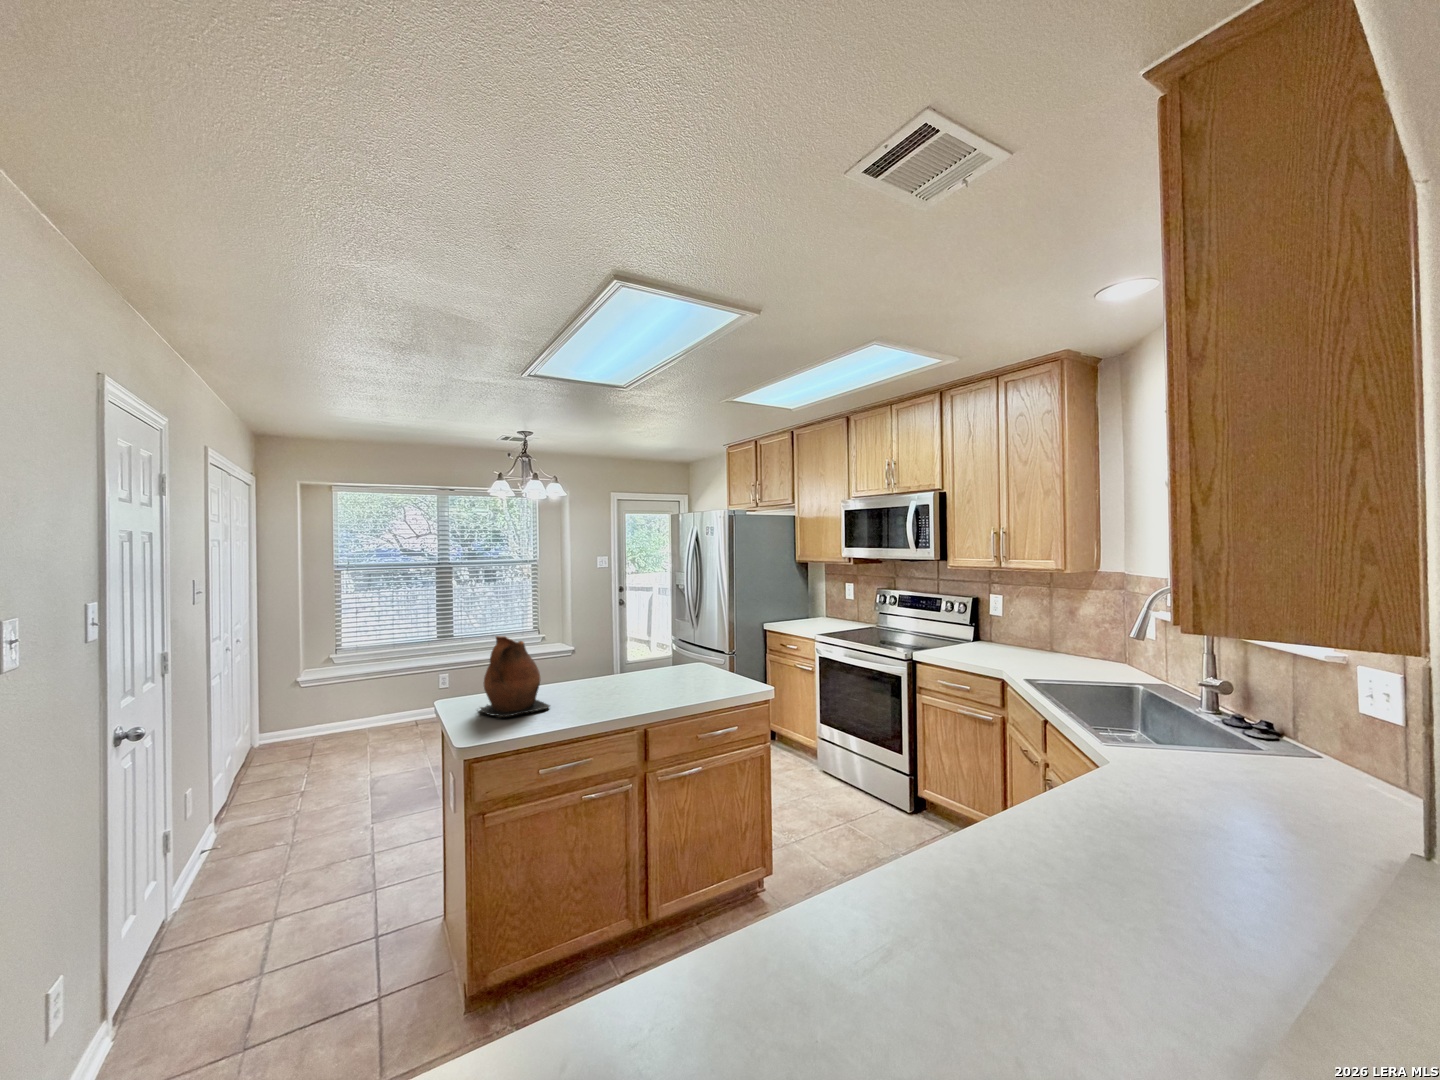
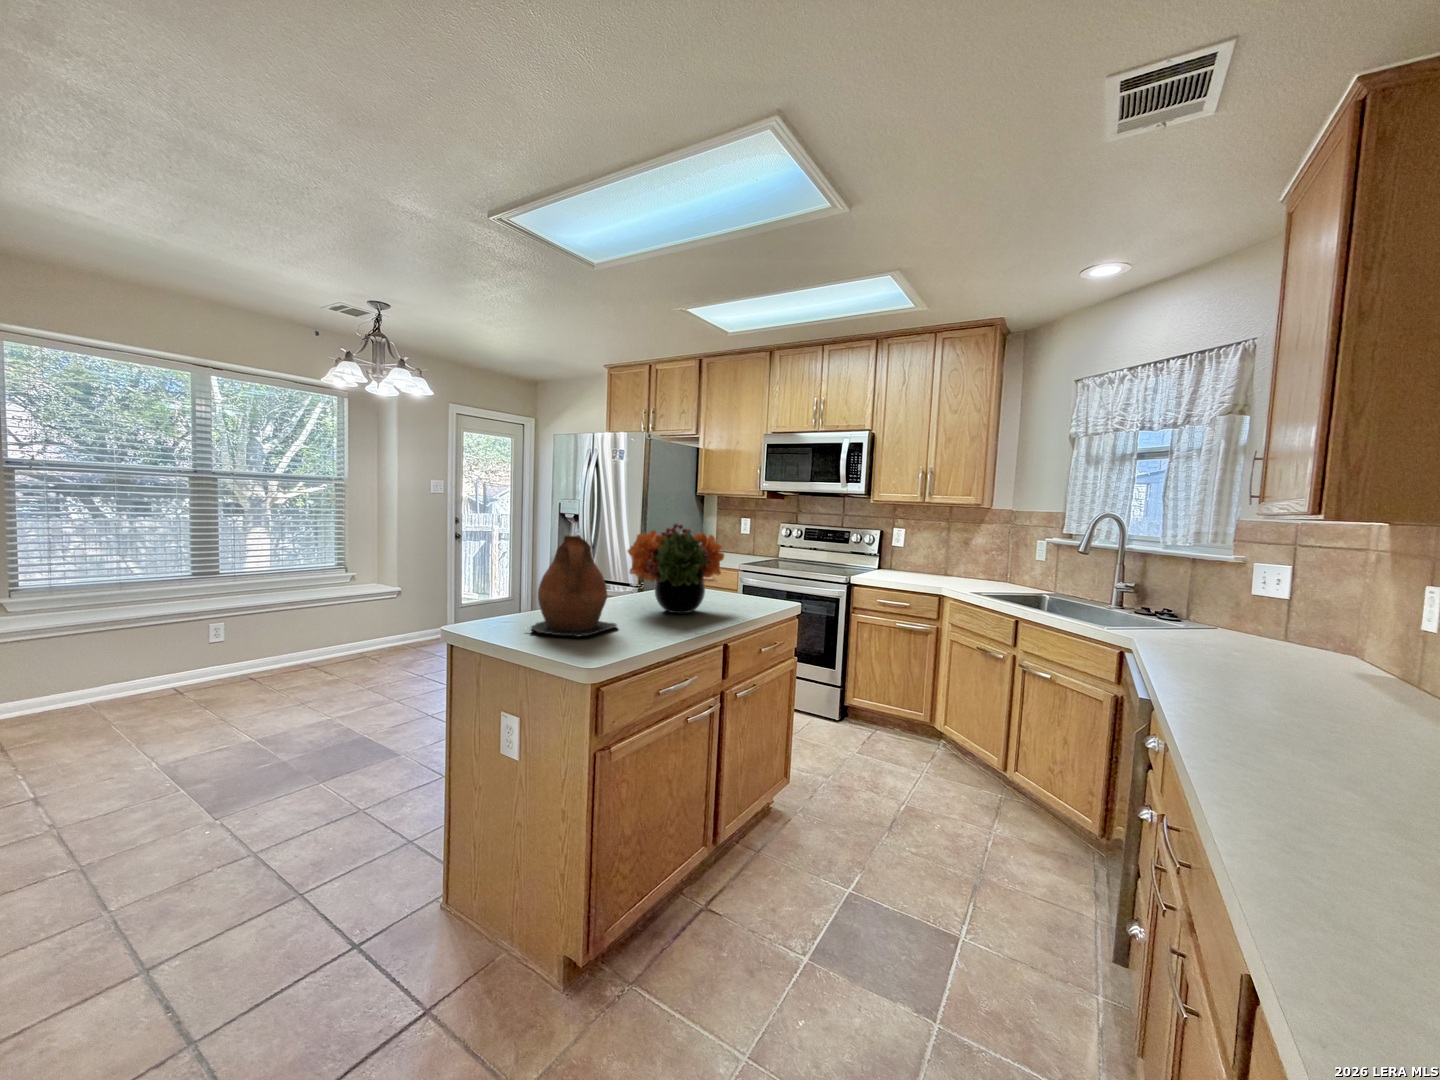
flower arrangement: none [583,616,671,697] -> present [627,523,724,613]

